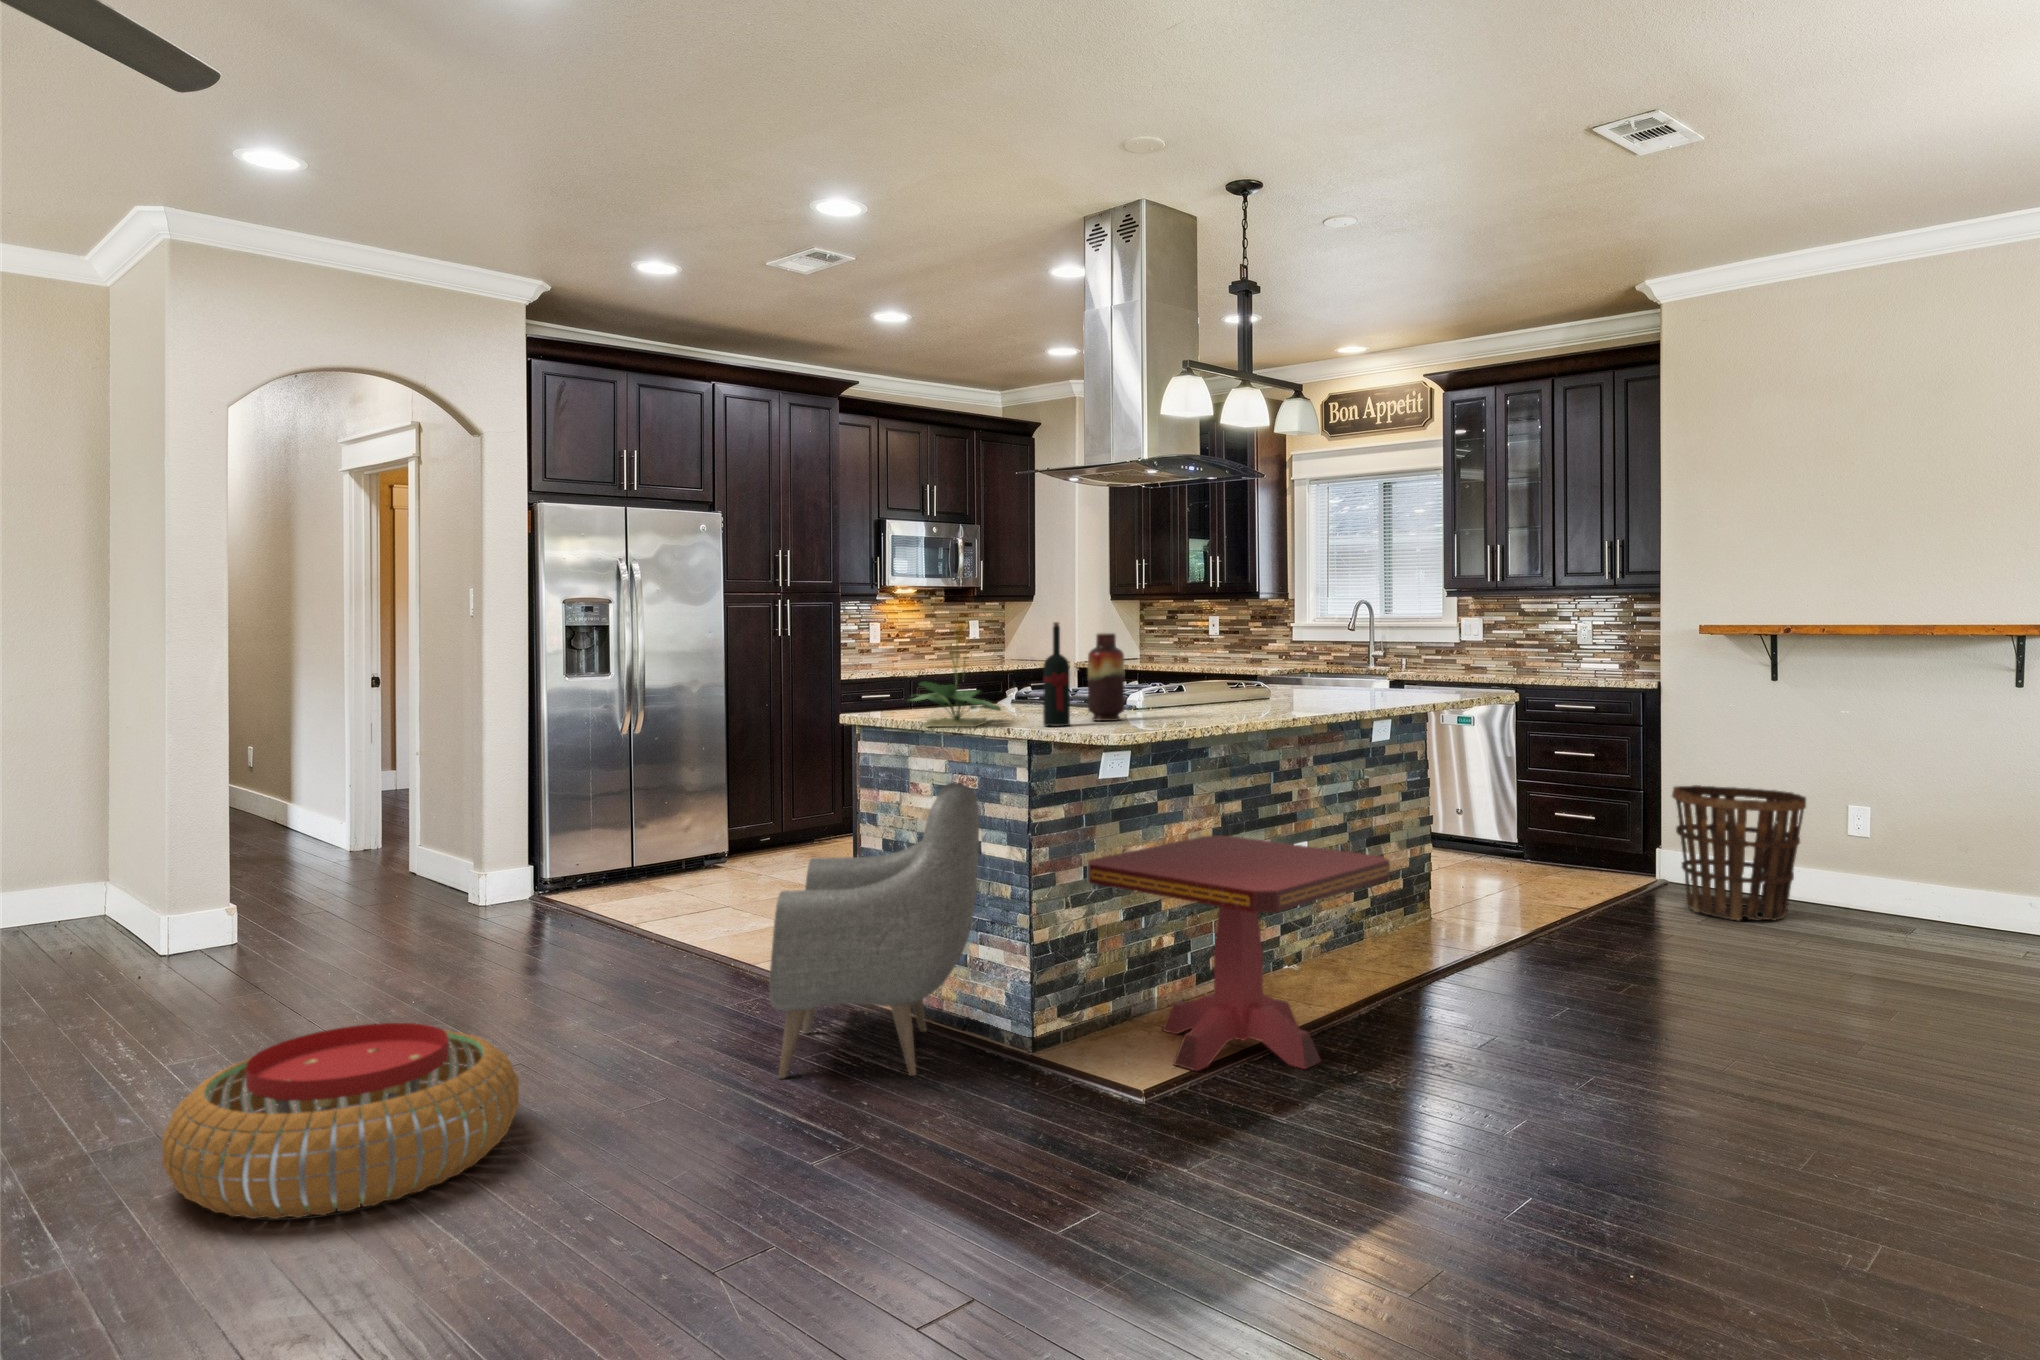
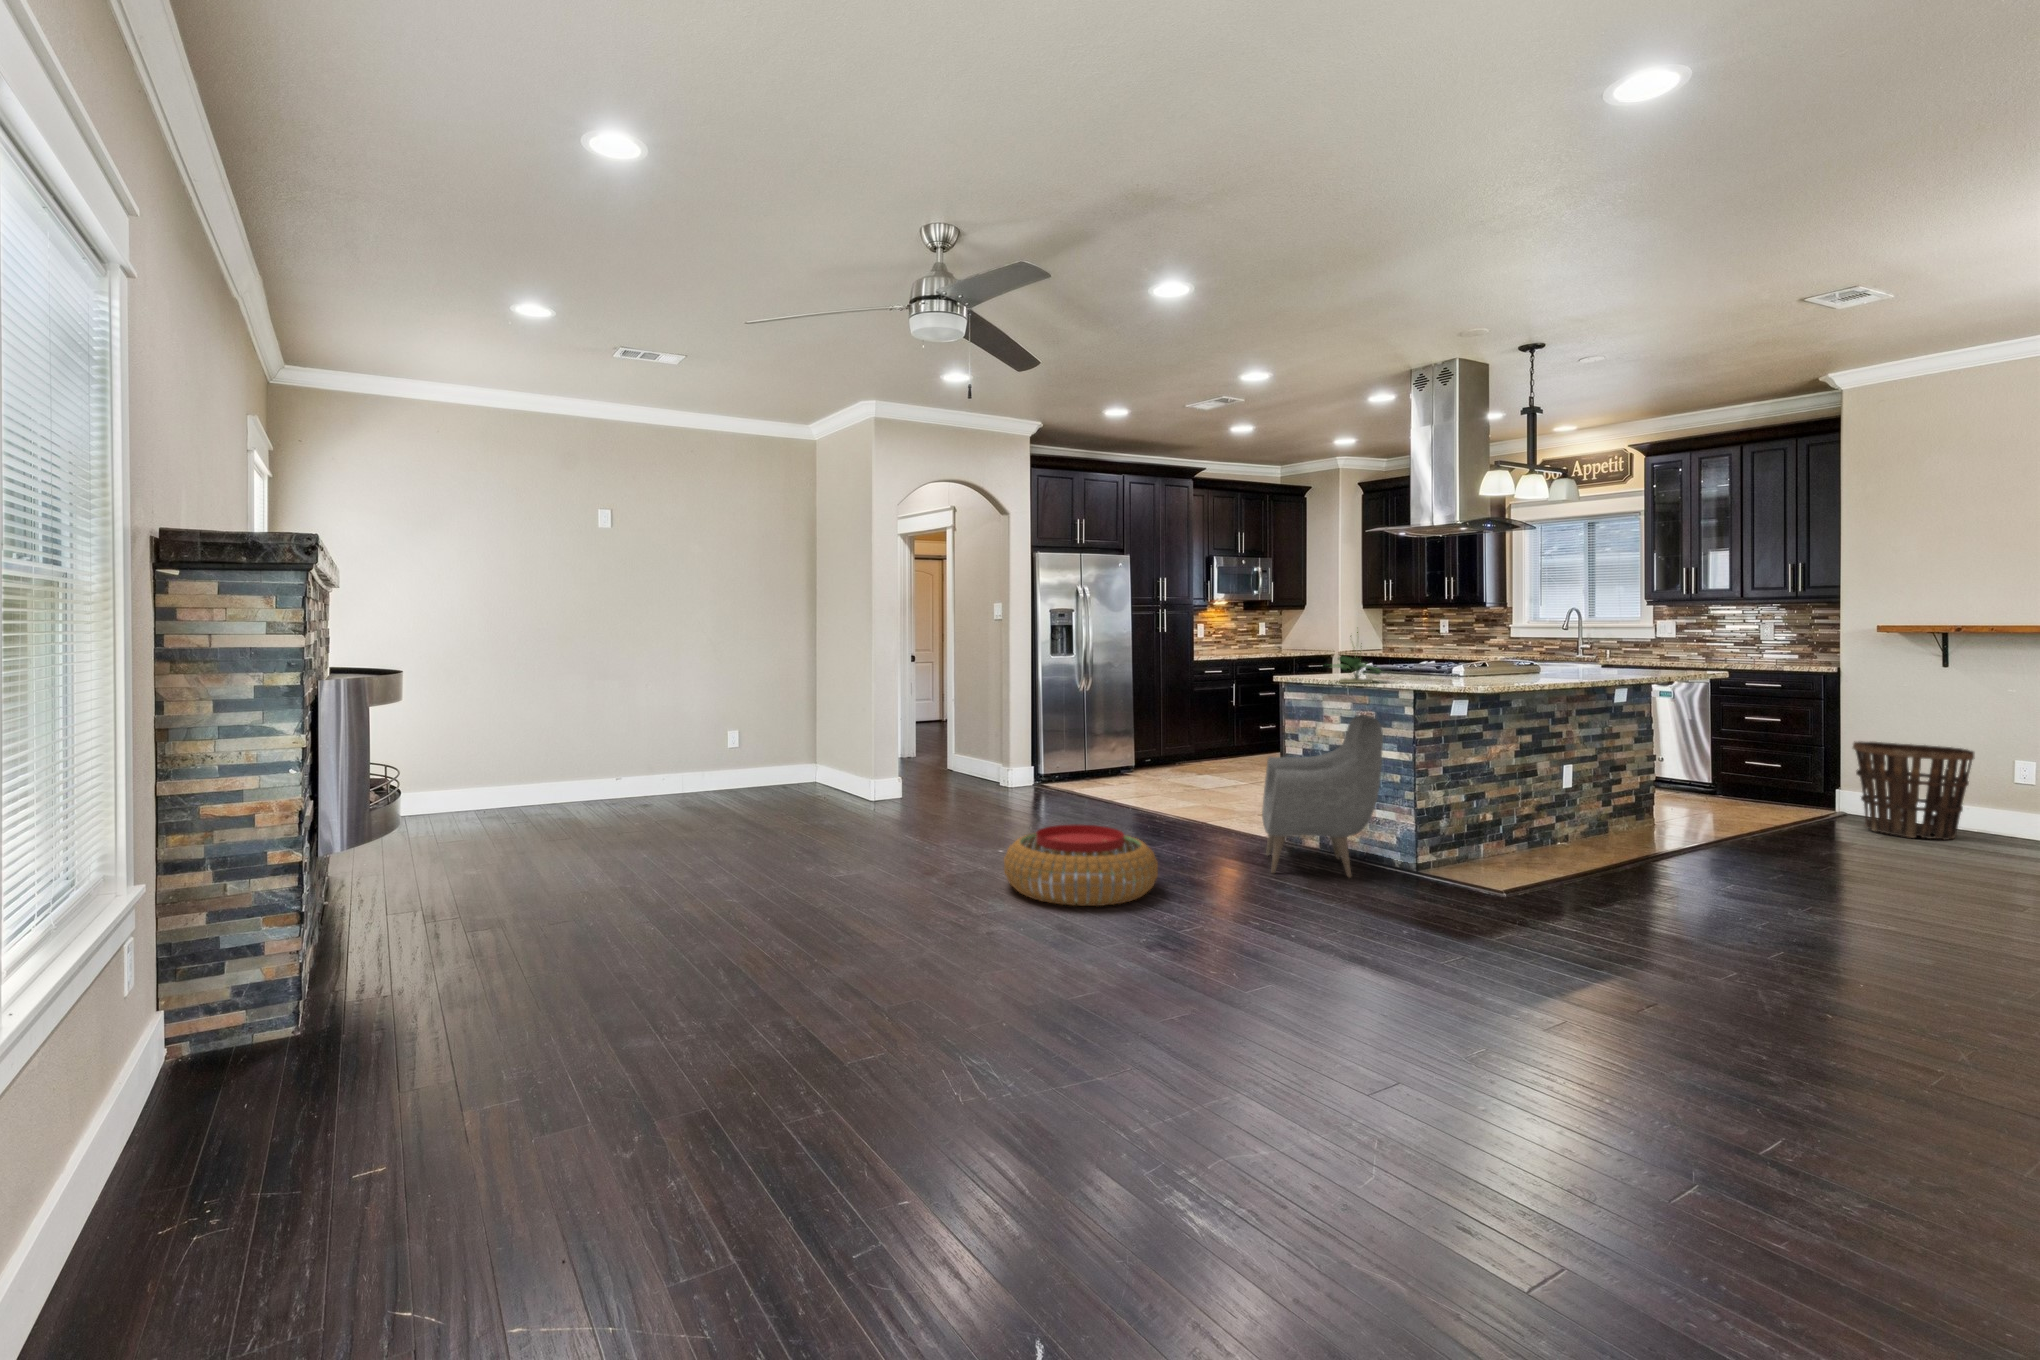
wine bottle: present [1043,622,1070,726] -> none [1418,622,1436,683]
vase: present [1088,633,1125,721] -> none [1441,629,1466,681]
side table: present [1088,835,1390,1071] -> none [1448,754,1656,892]

